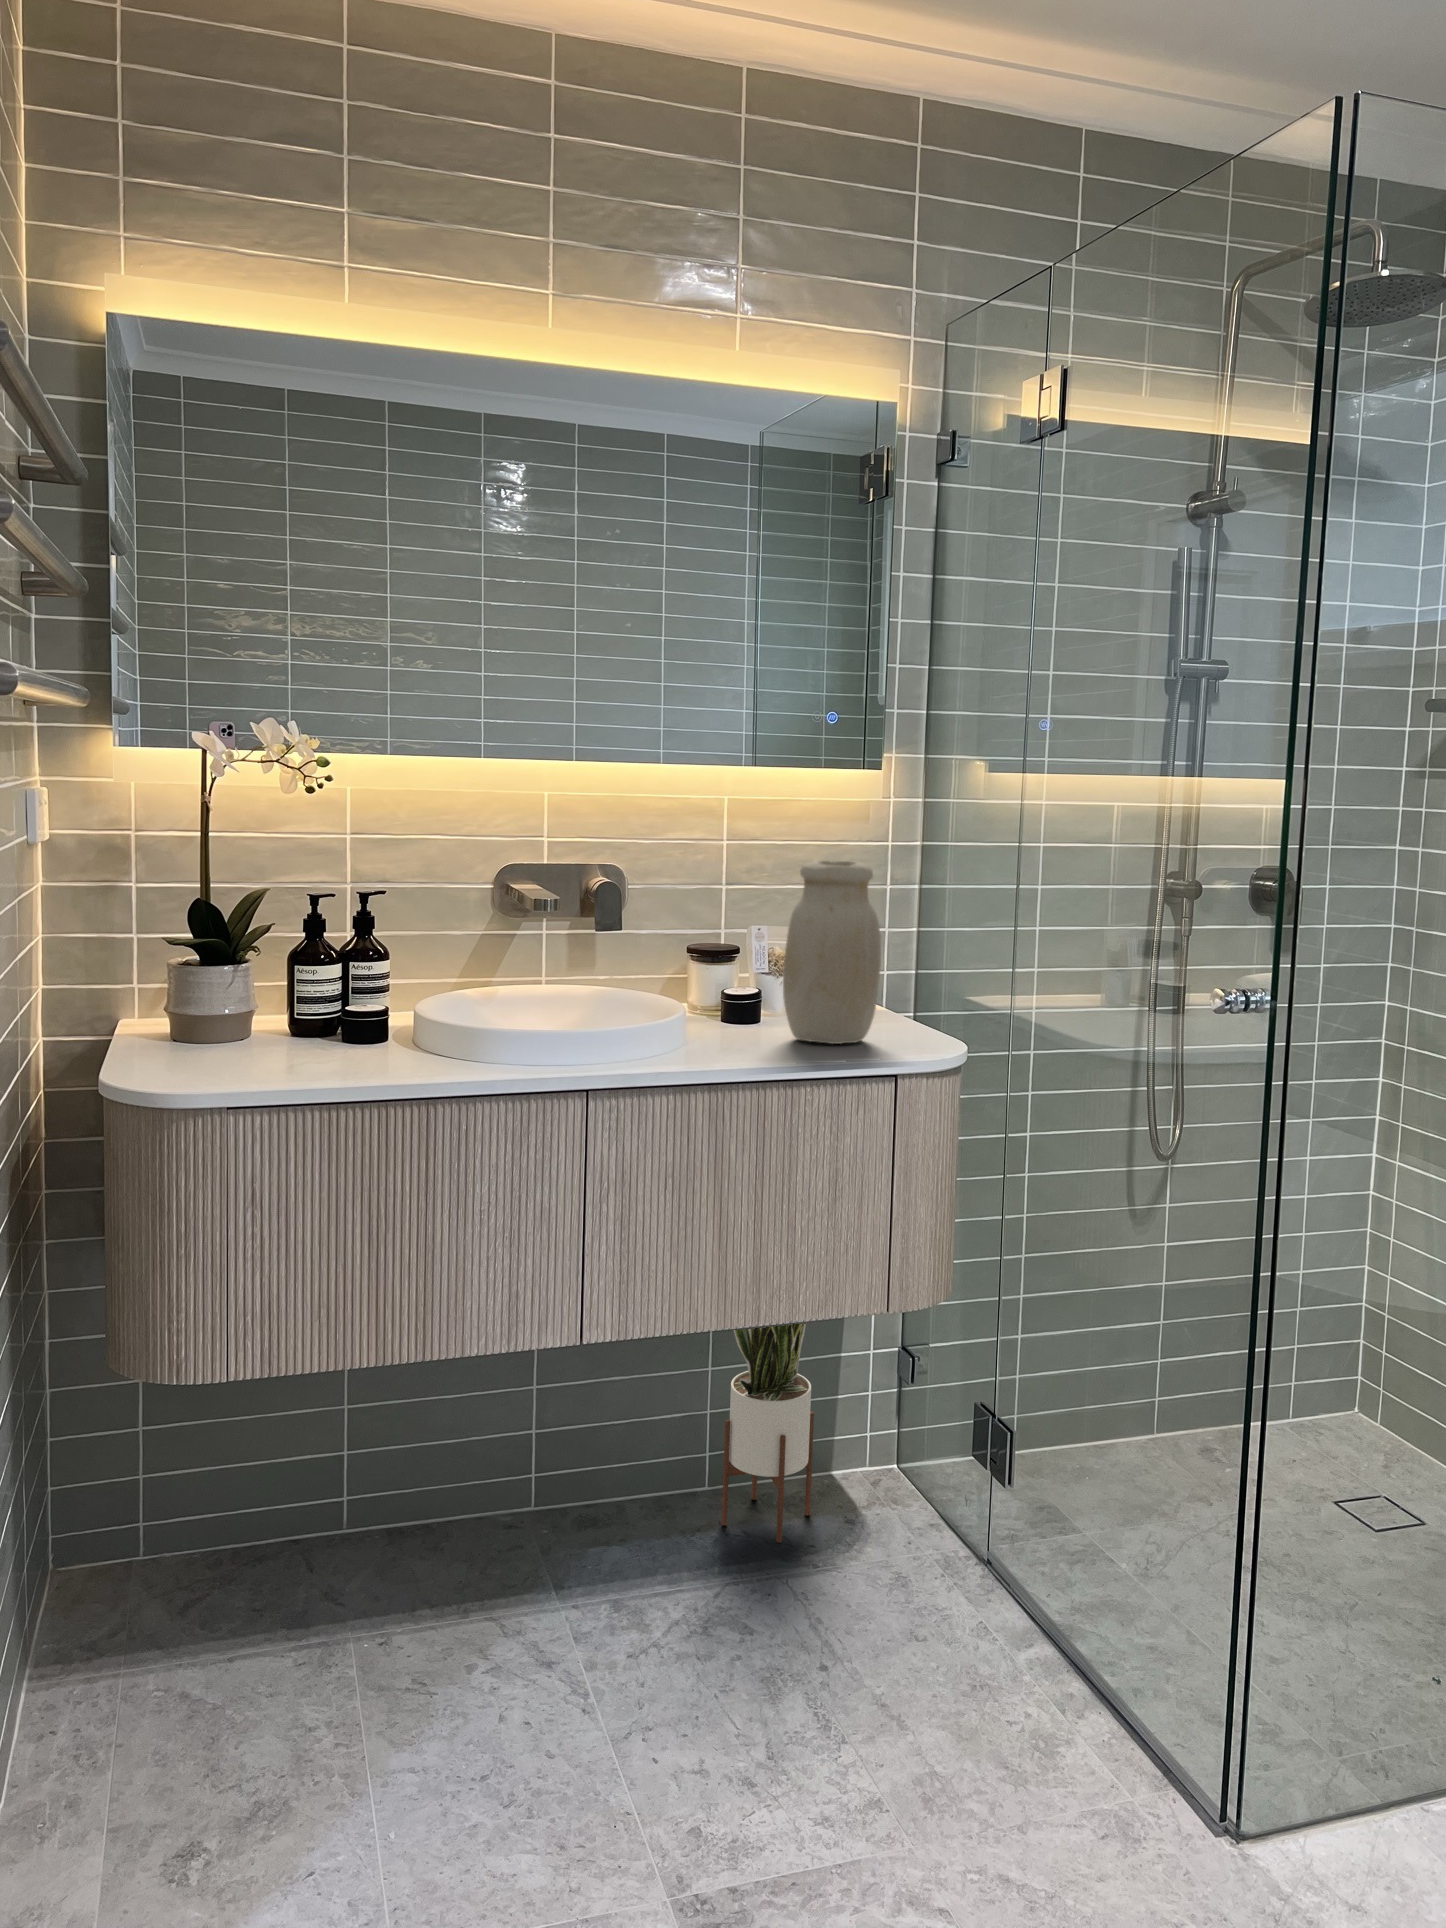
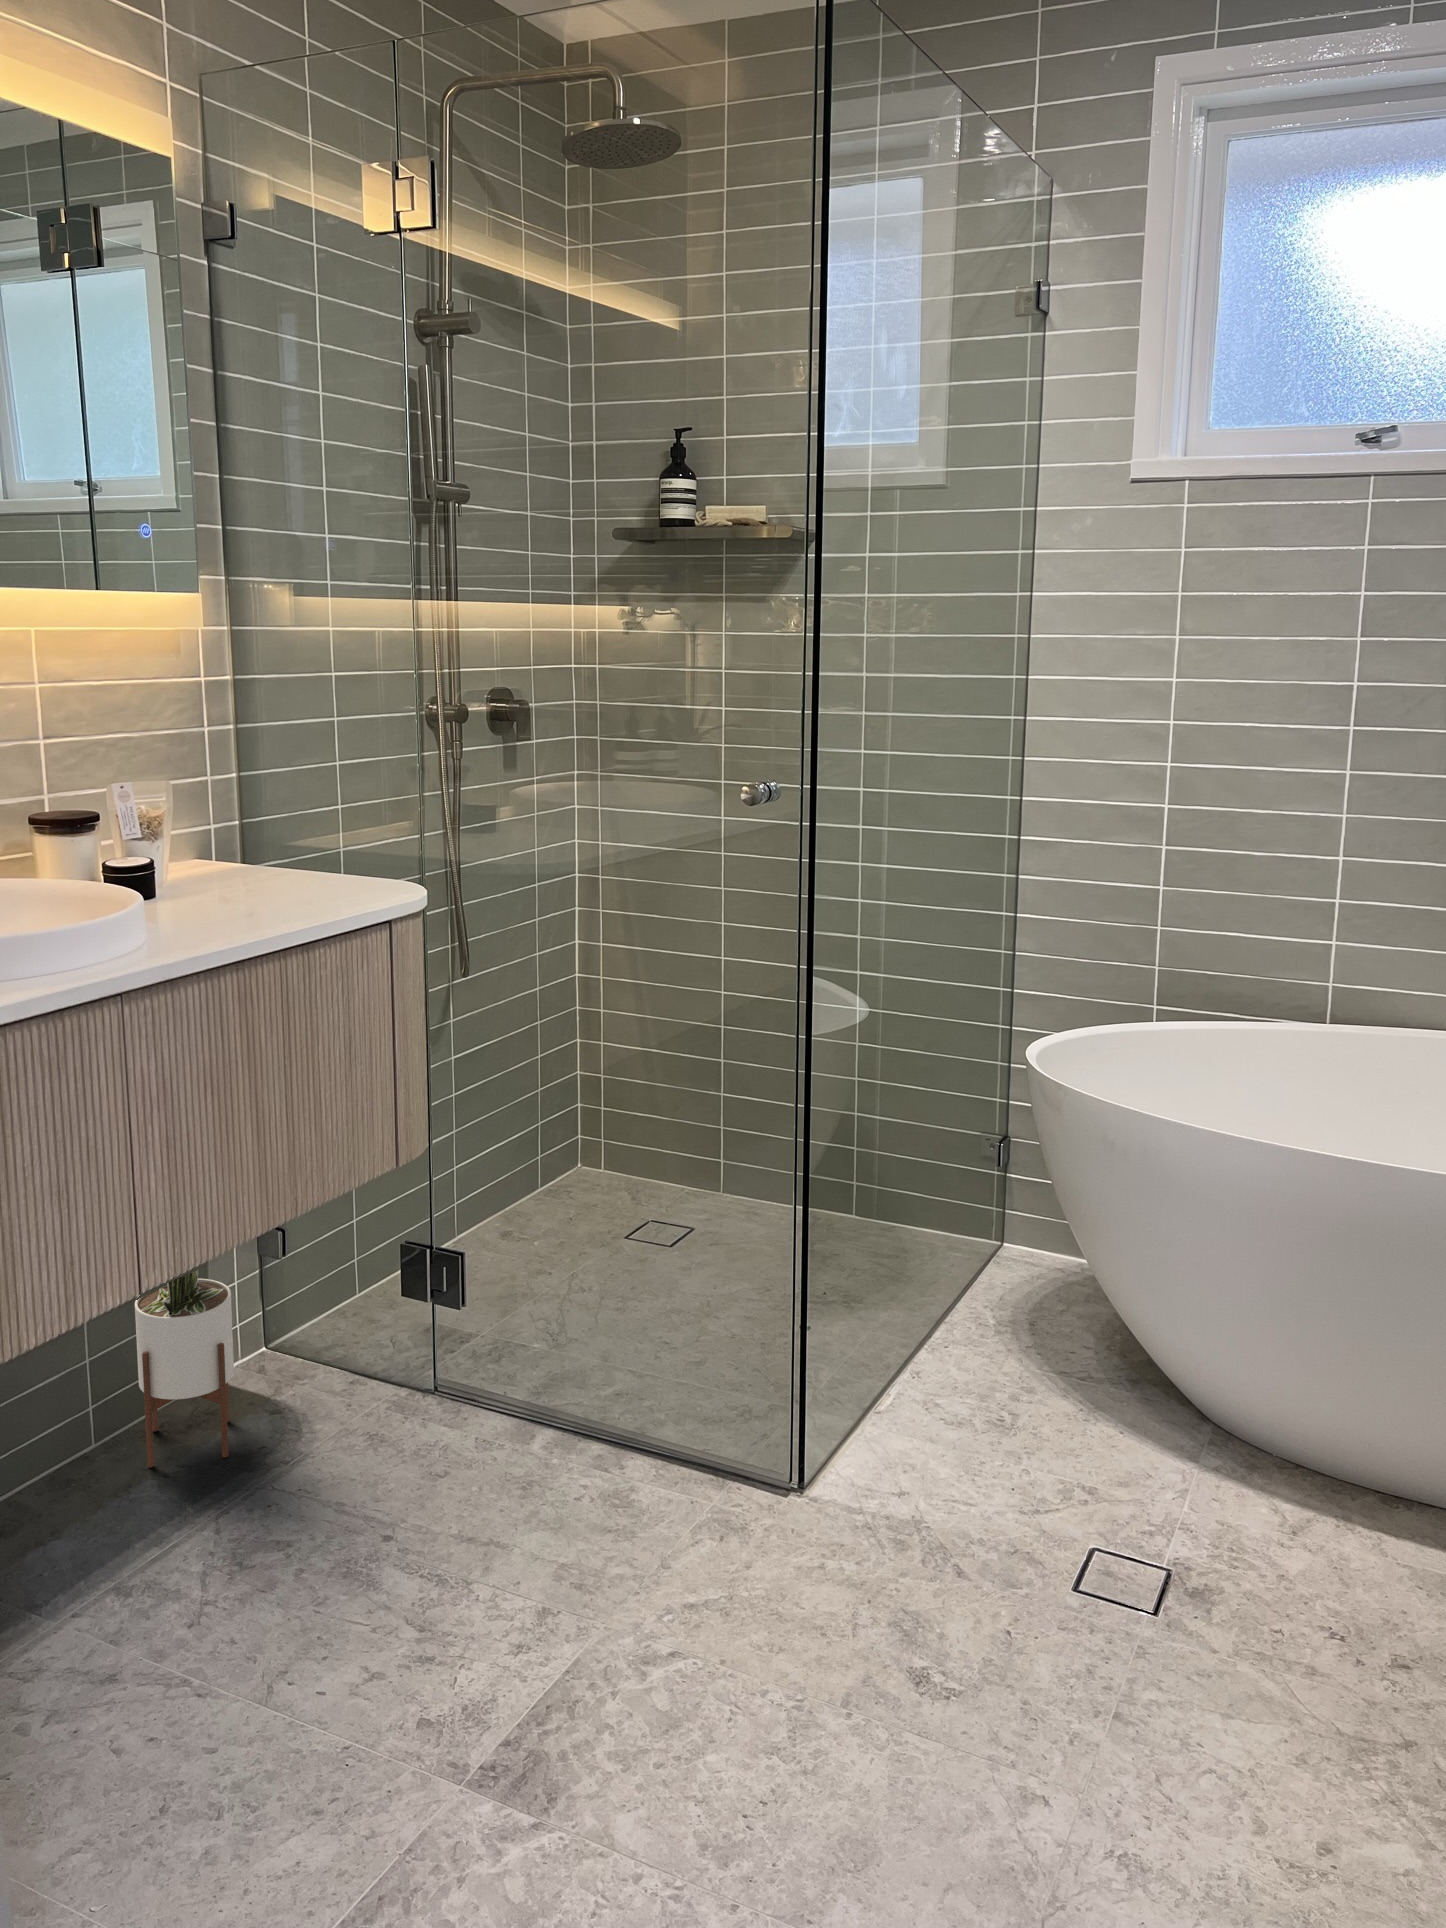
jar: present [783,861,881,1044] -> none [205,701,316,906]

